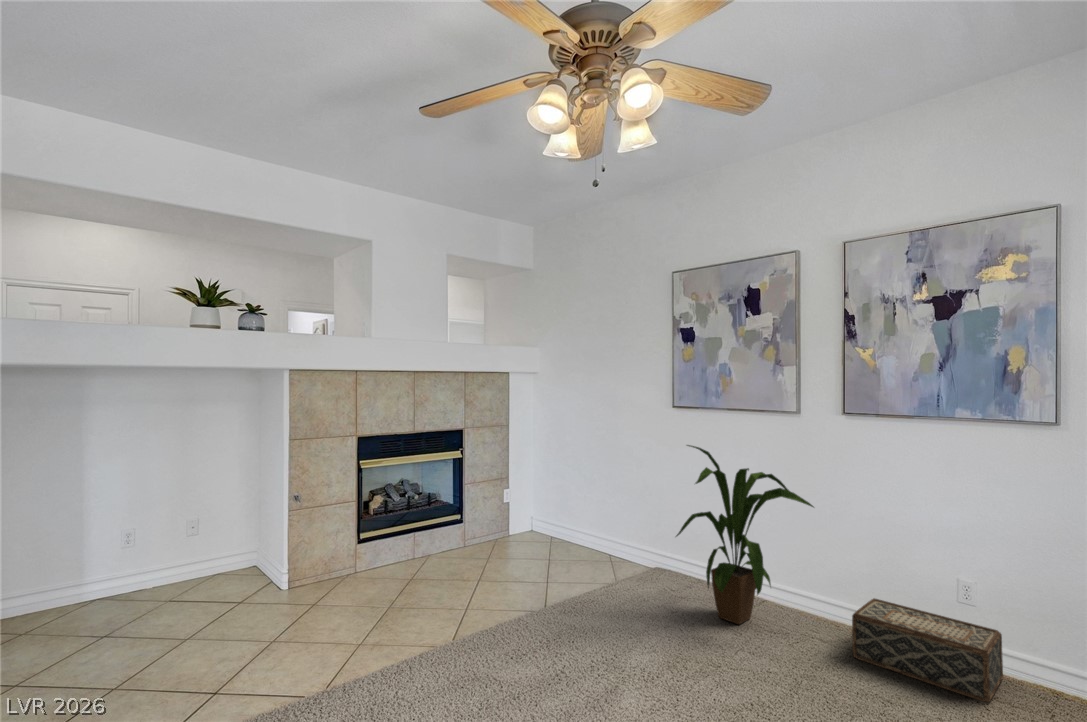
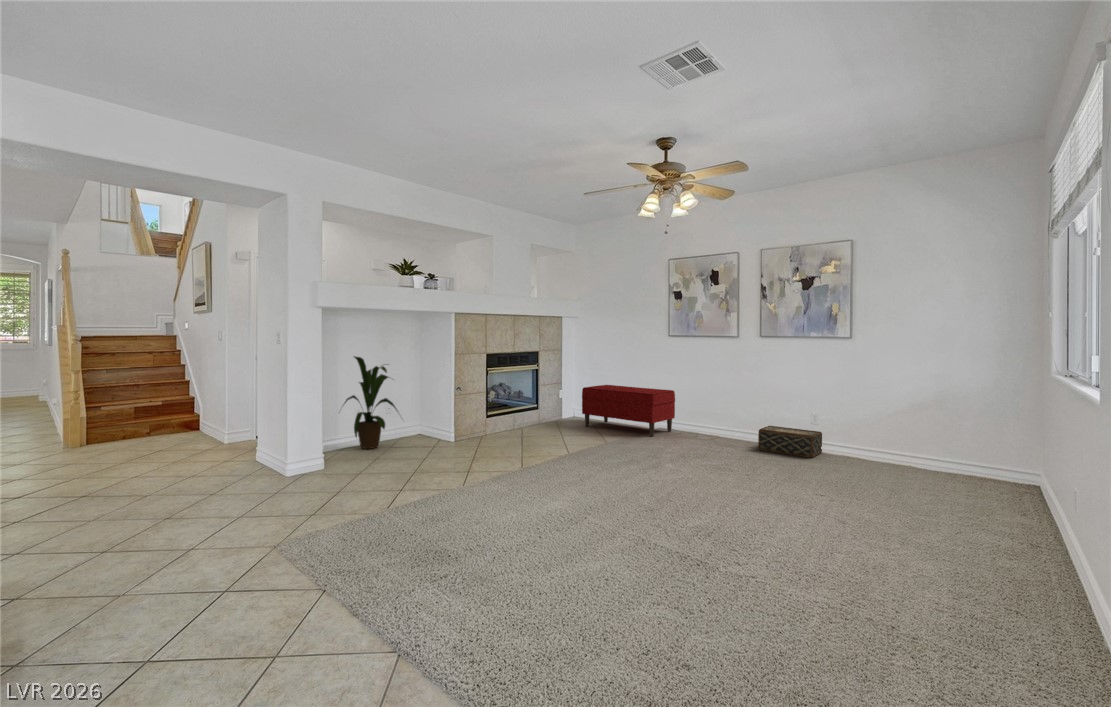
house plant: present [676,445,814,624] -> present [344,356,398,449]
bench: none [528,485,686,597] -> present [582,385,675,436]

